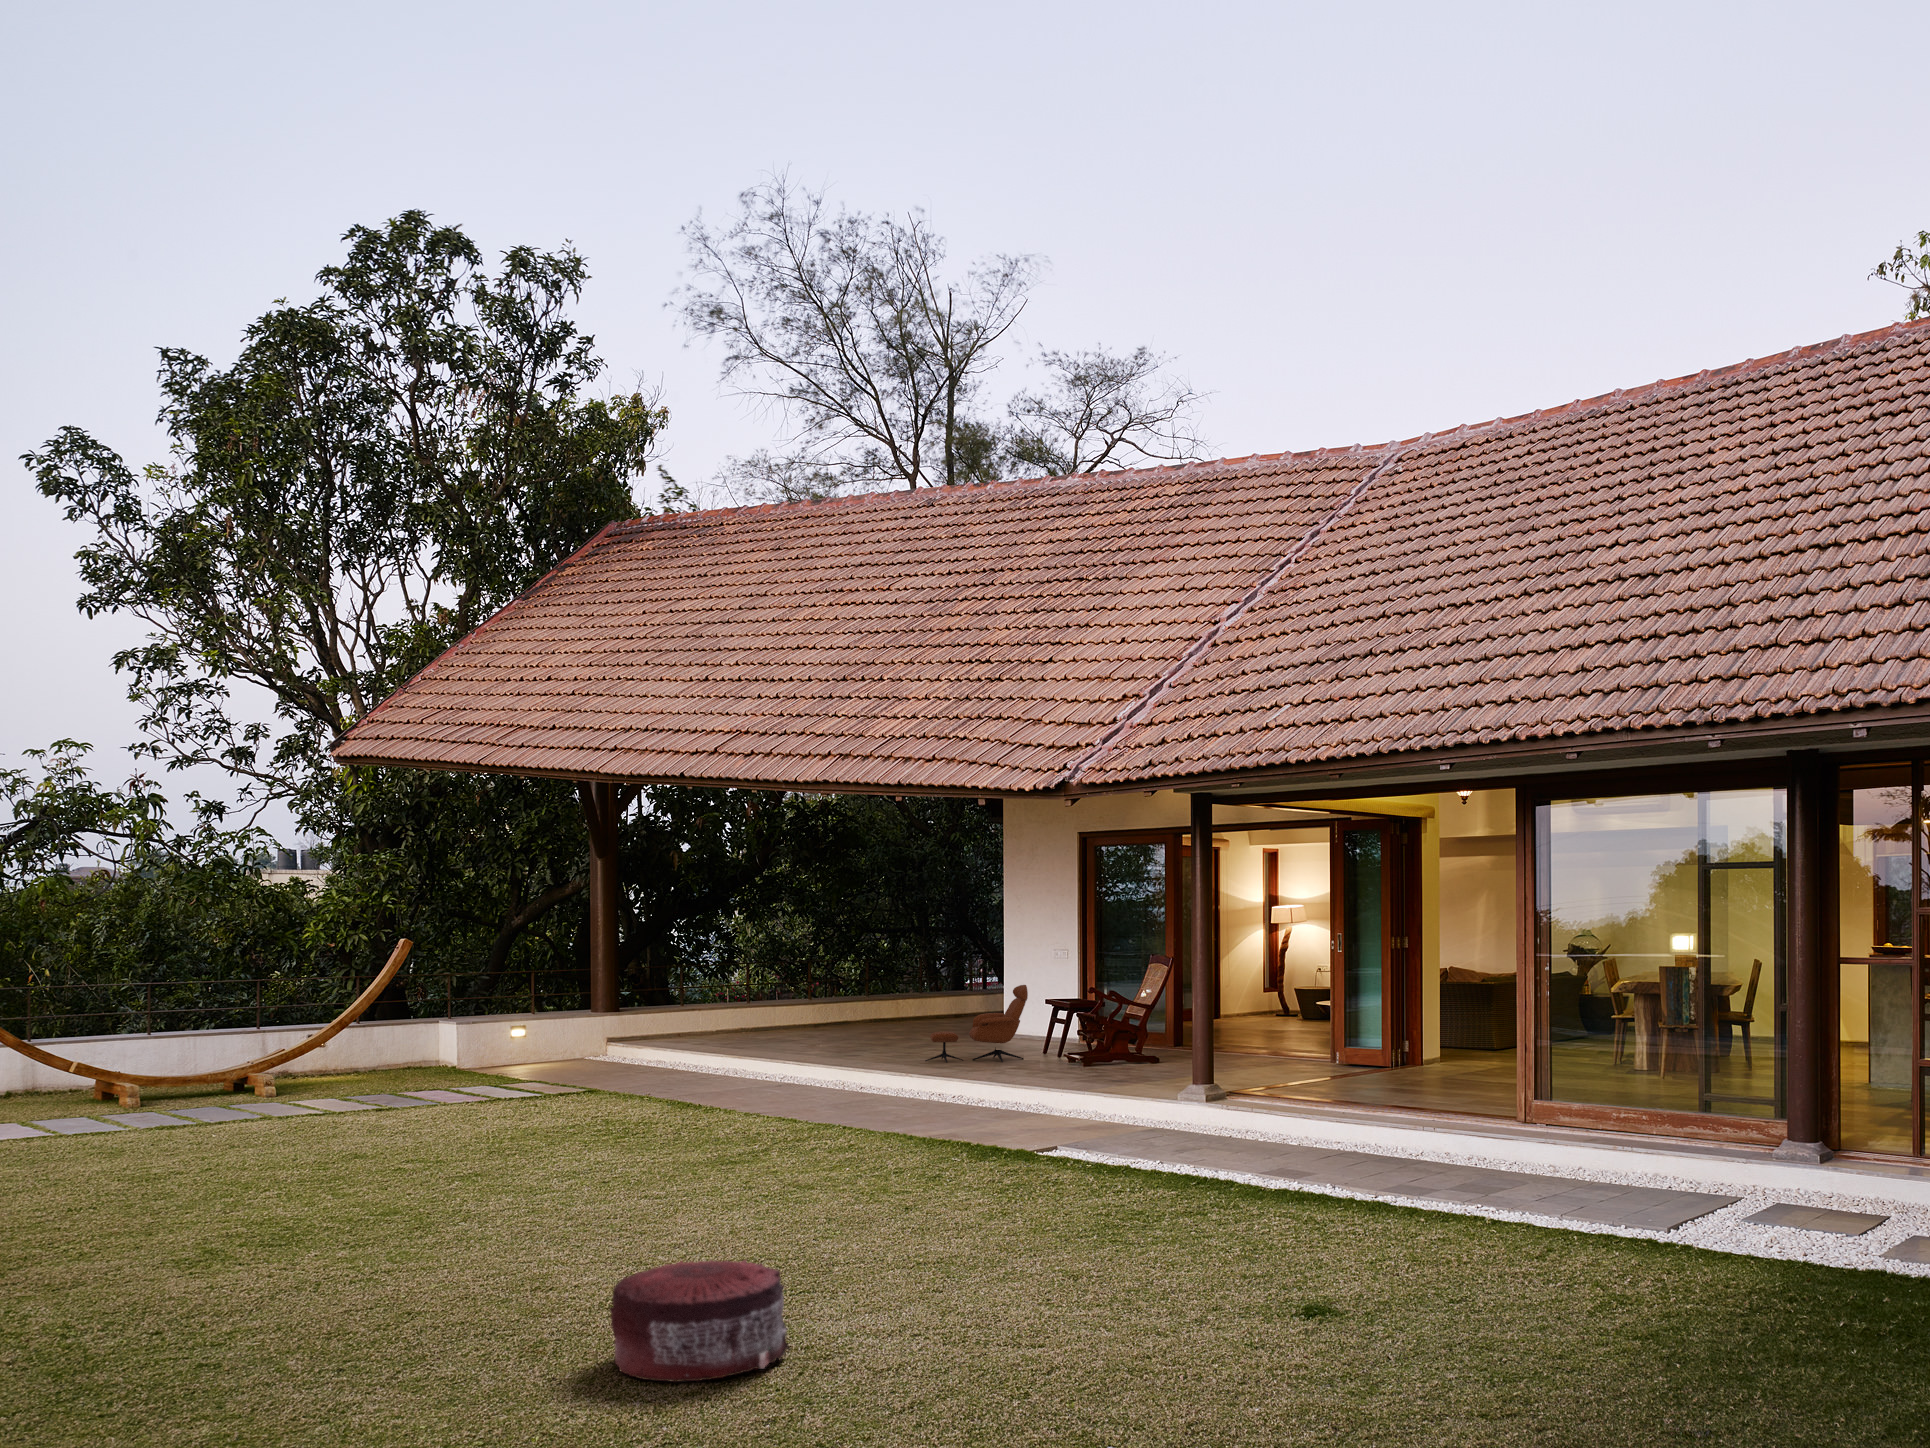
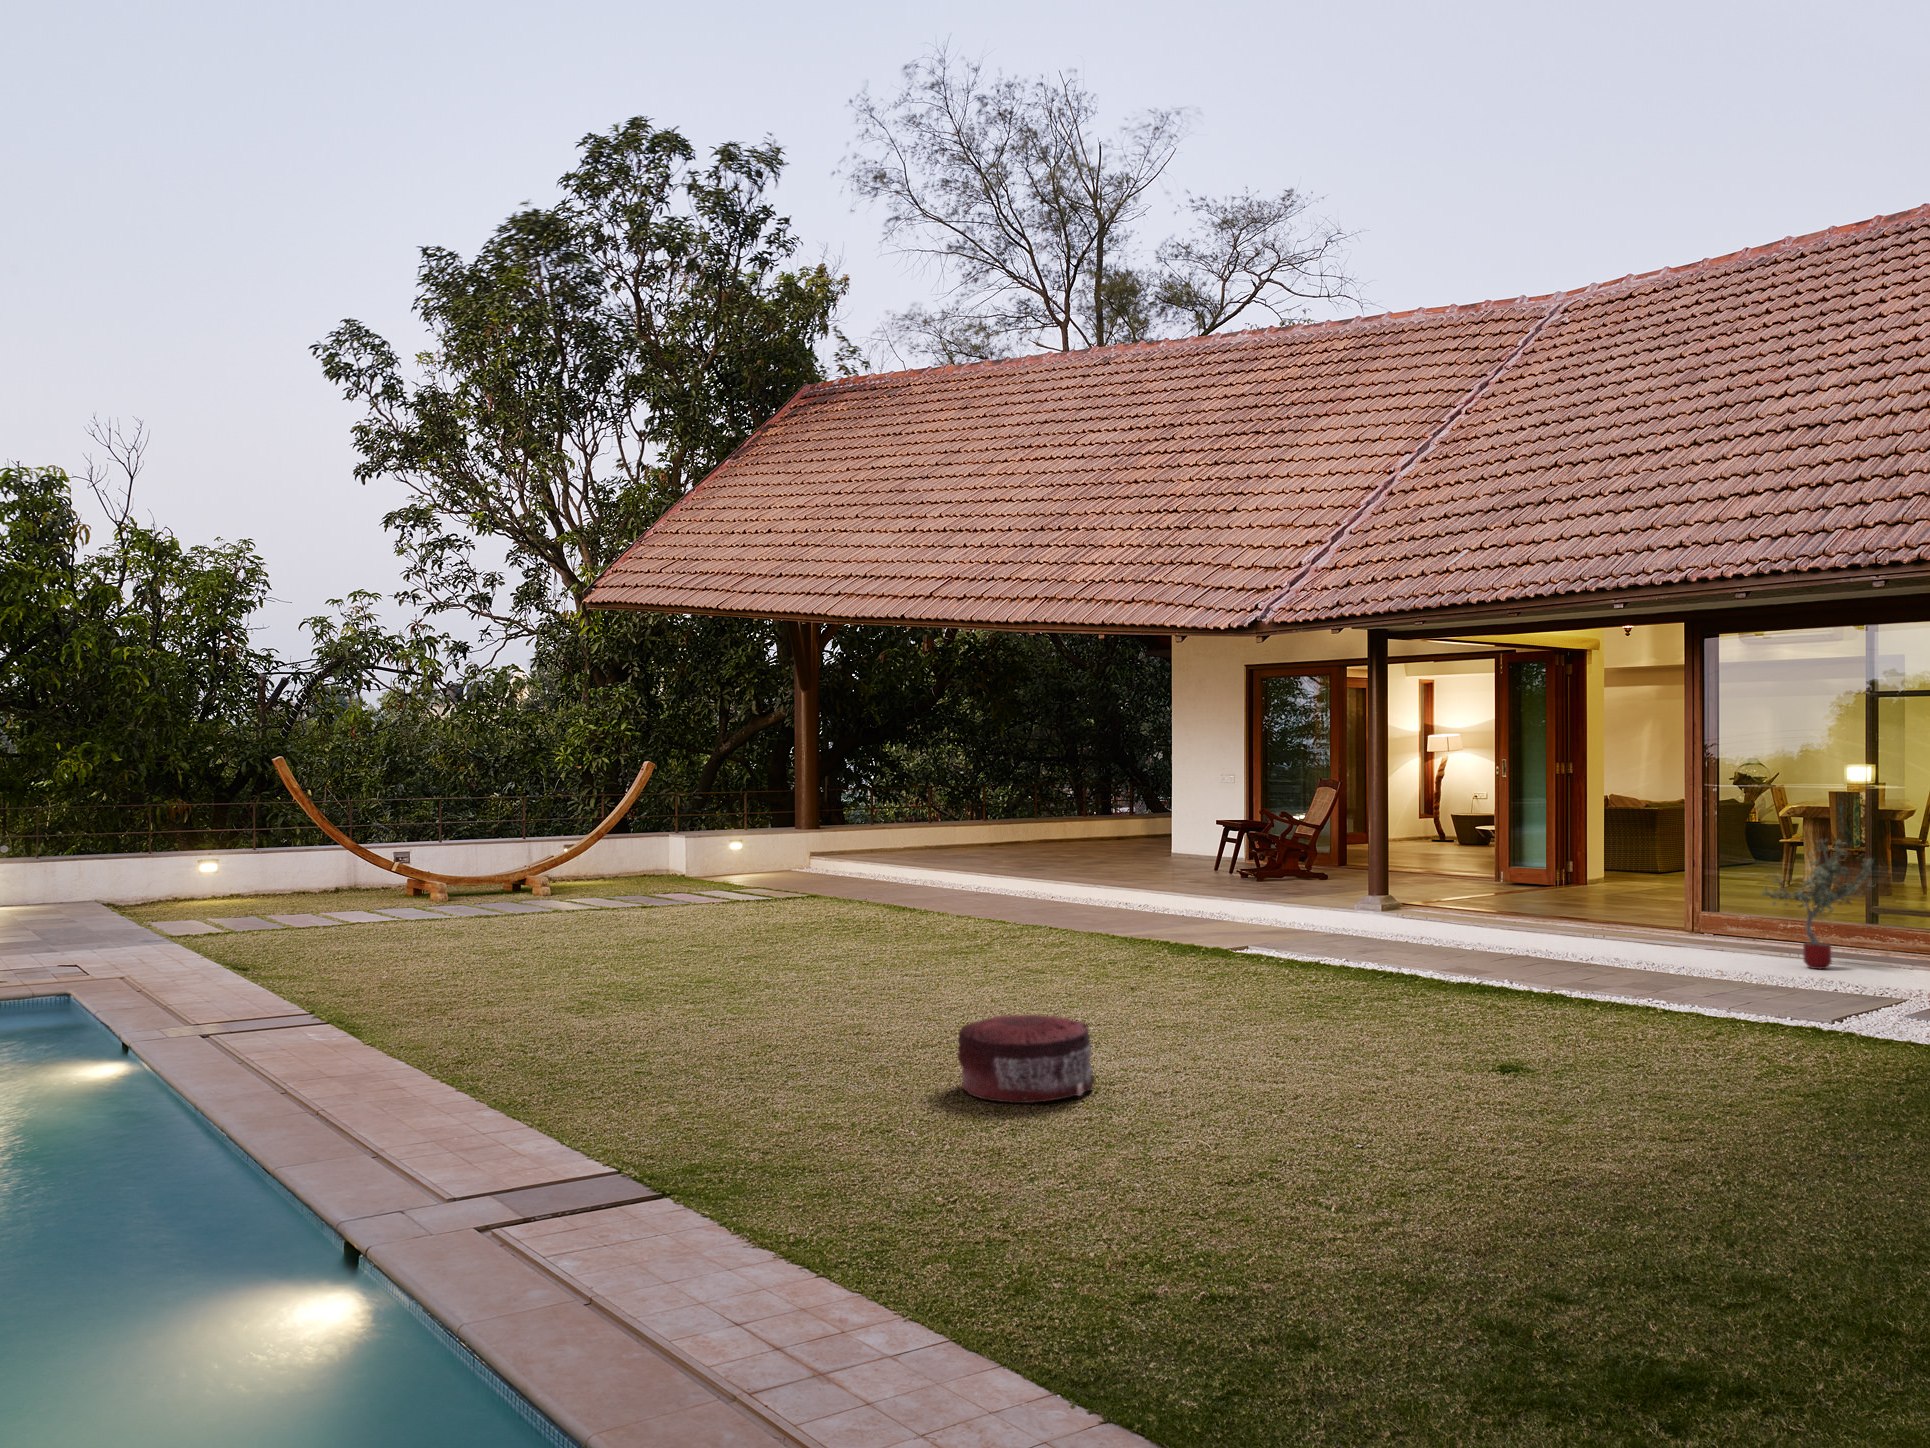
lounge chair: present [925,985,1028,1063] -> none [1111,799,1203,868]
potted tree: none [1601,1025,1722,1174] -> present [1762,839,1876,969]

